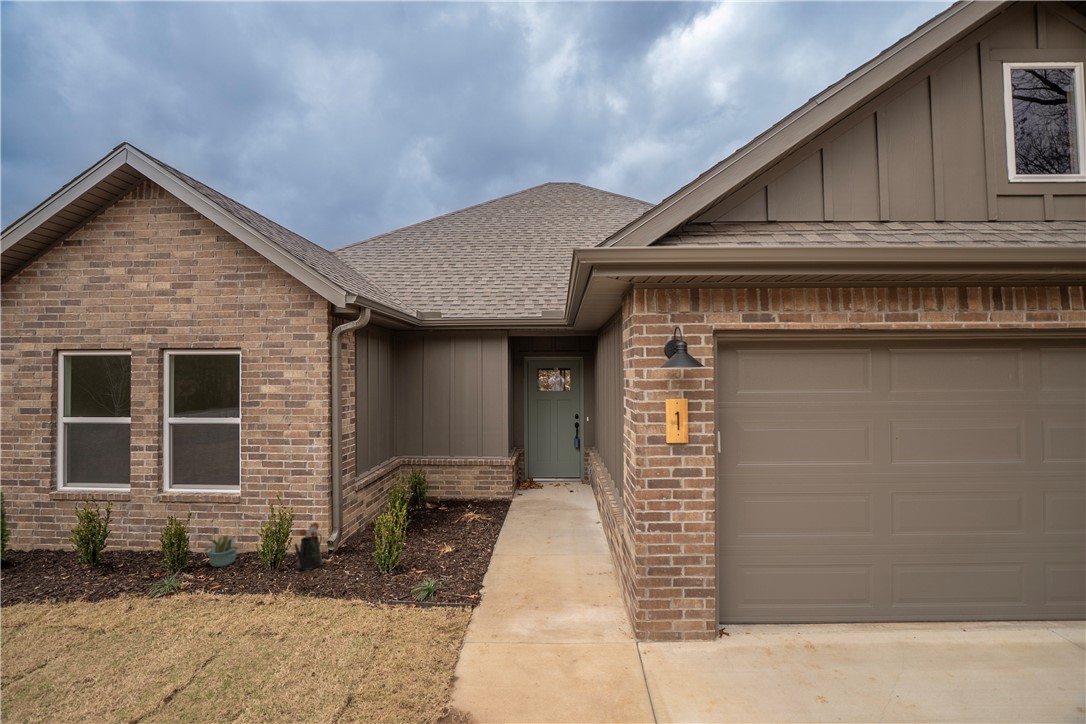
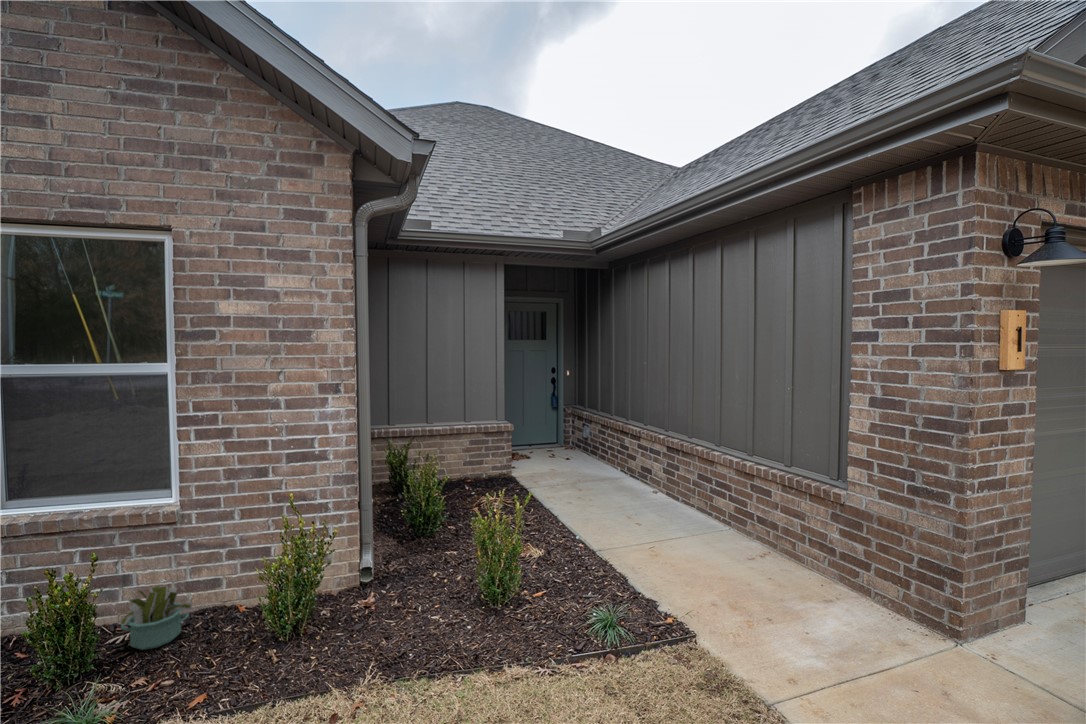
watering can: present [295,523,323,570] -> none [321,536,365,624]

